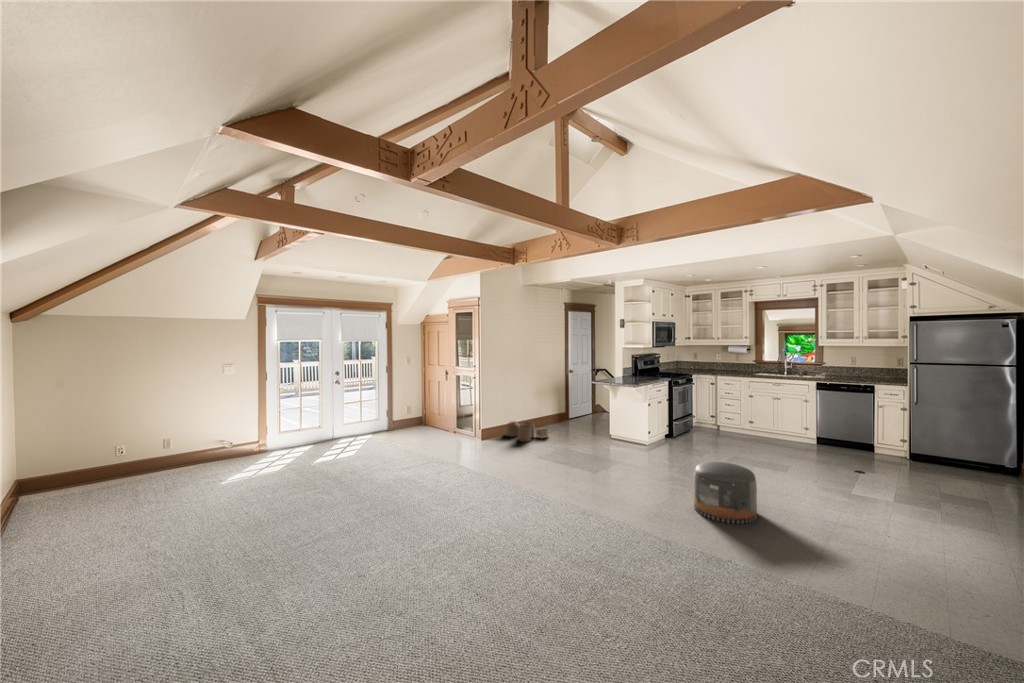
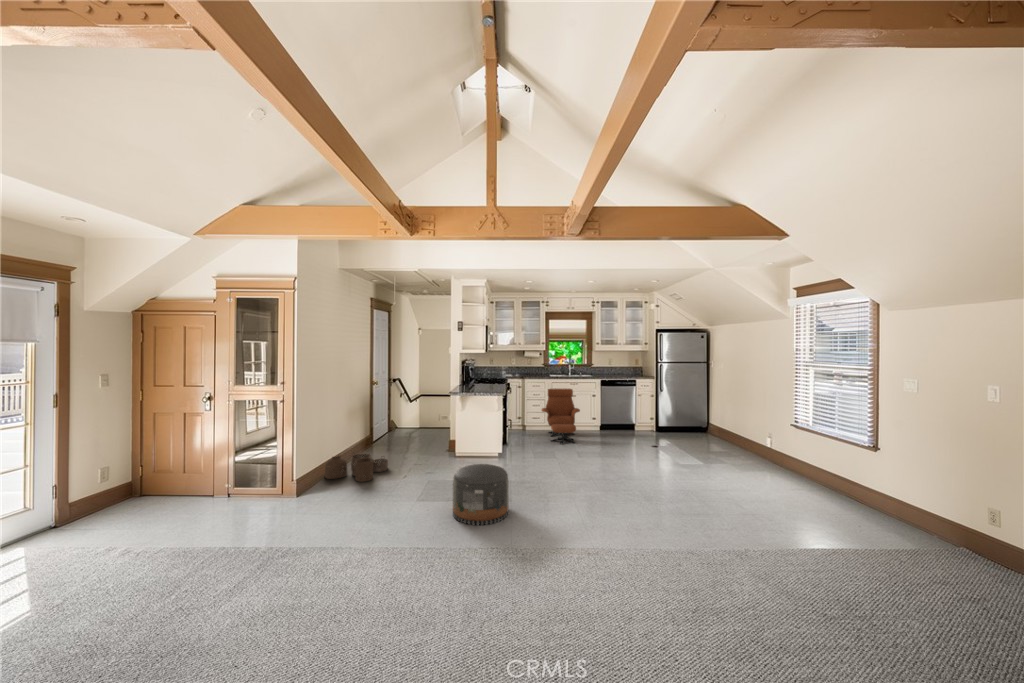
lounge chair: none [723,388,777,451] -> present [542,388,580,444]
pouf: present [694,462,757,524] -> present [453,464,509,525]

